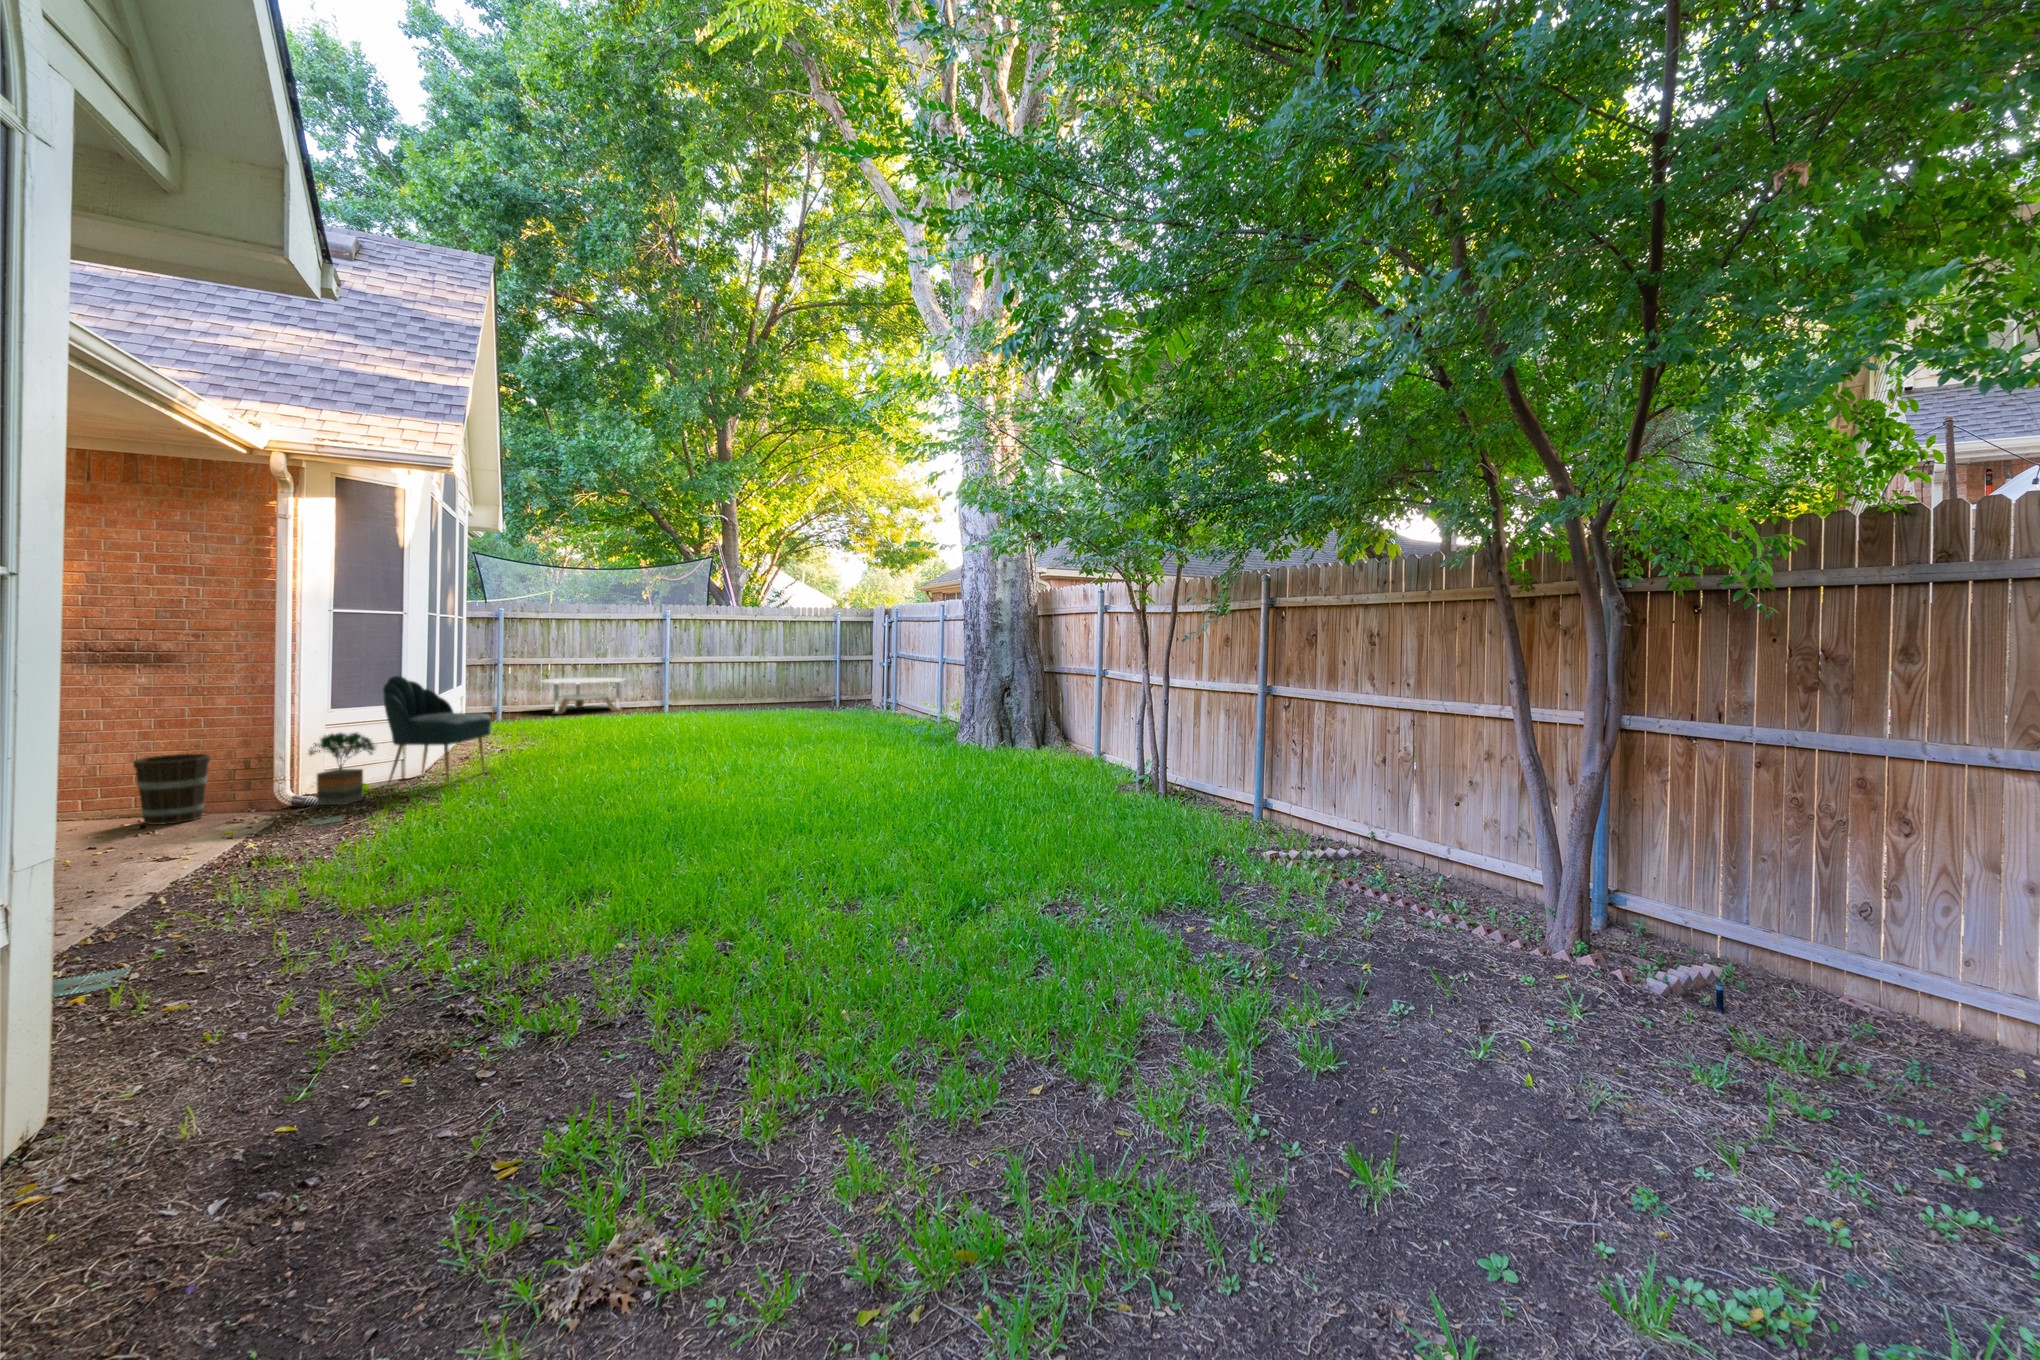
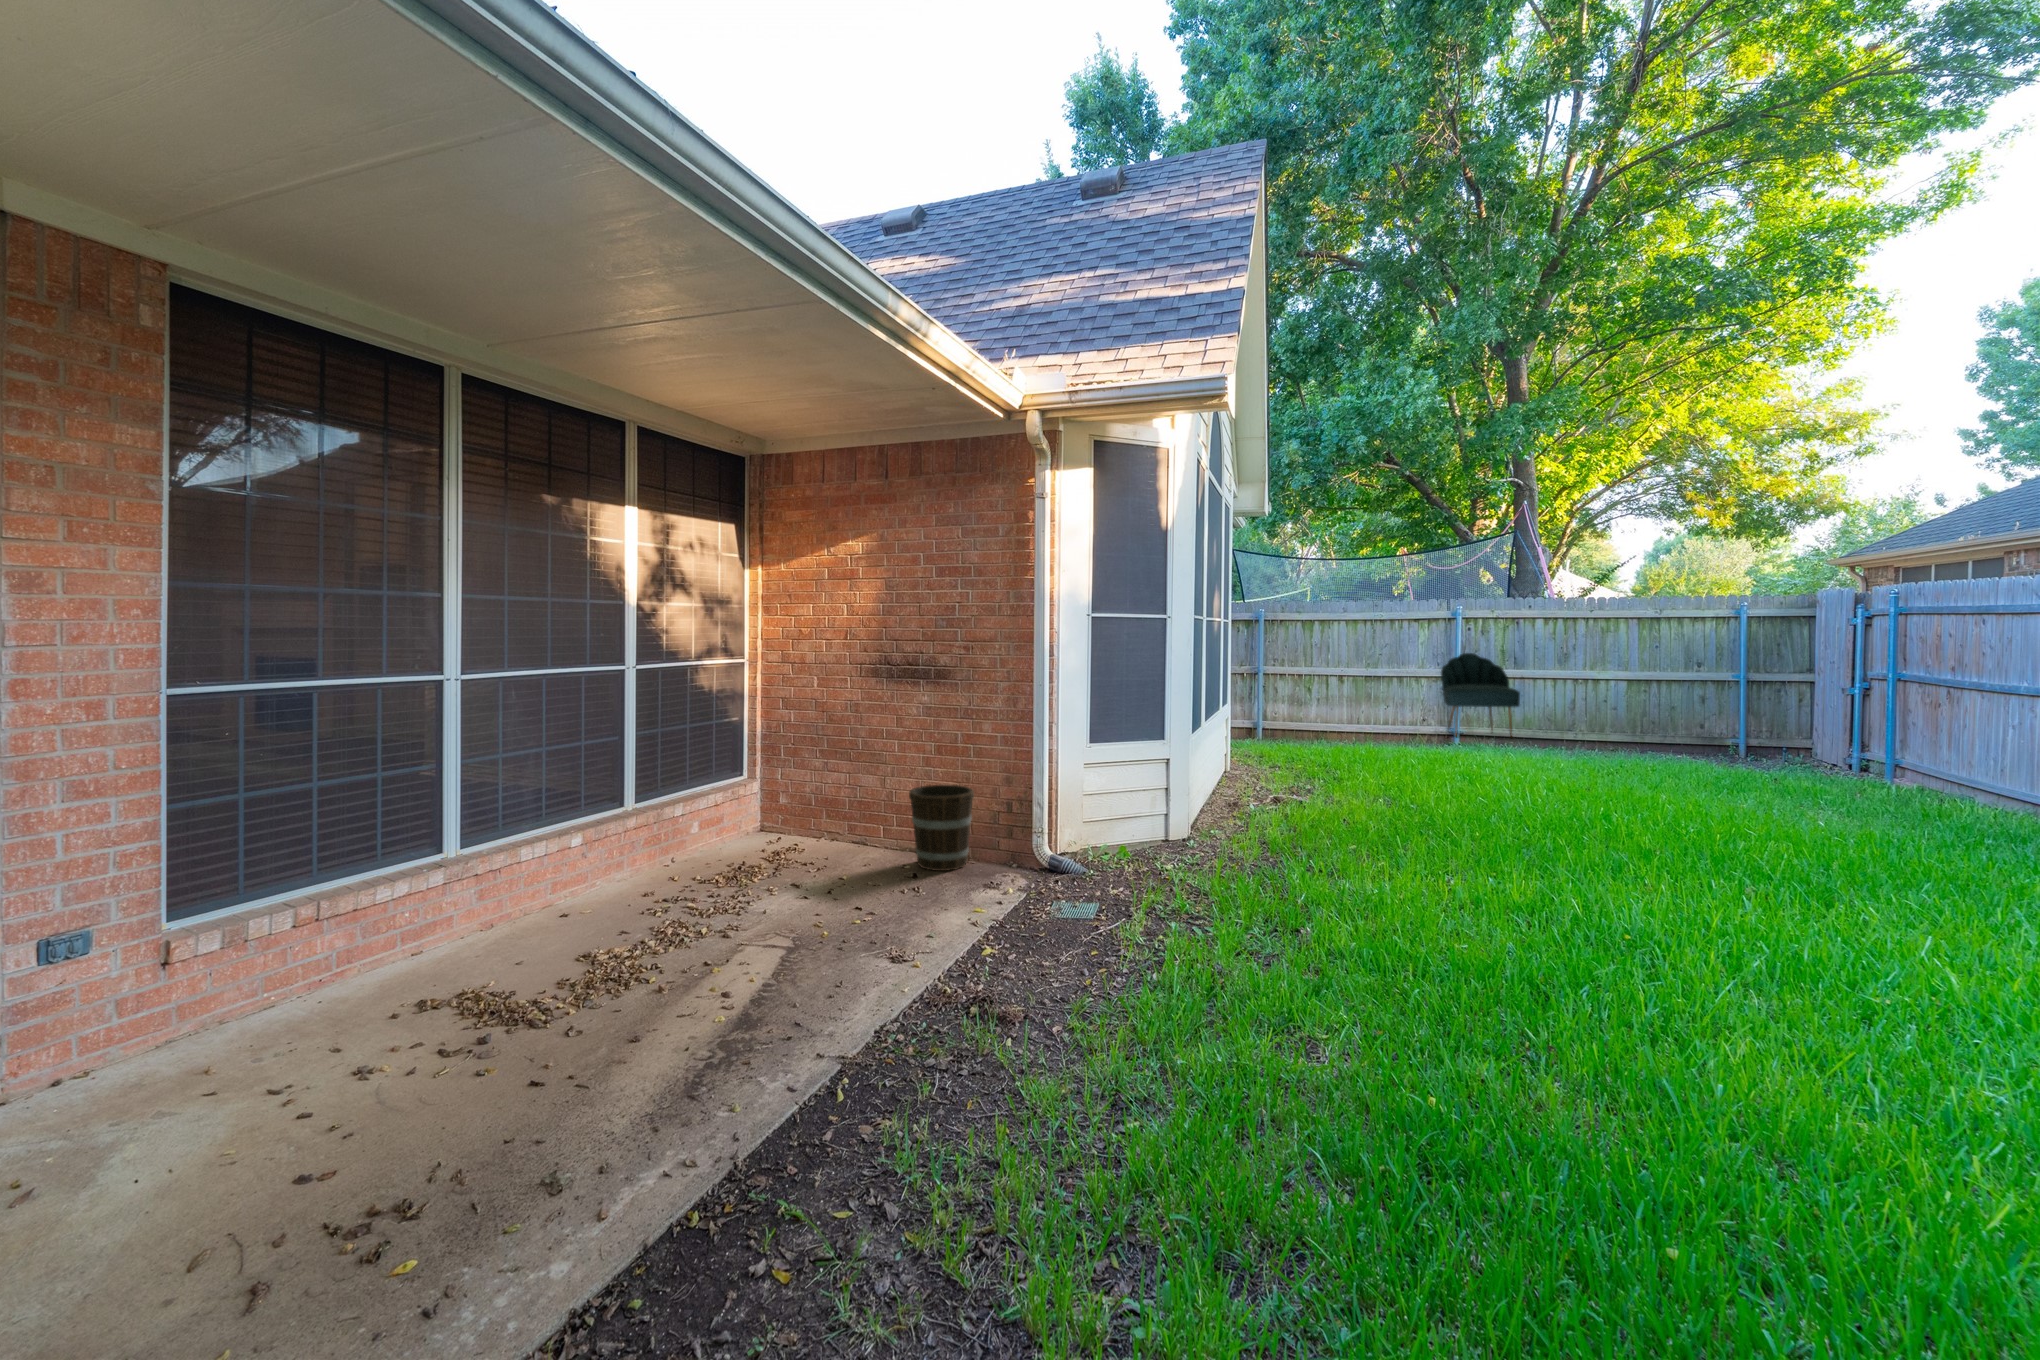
chair: present [383,676,491,783] -> present [1441,653,1520,736]
round table: present [542,677,625,714] -> none [1304,691,1410,739]
potted tree: present [308,732,376,805] -> none [1062,773,1138,875]

